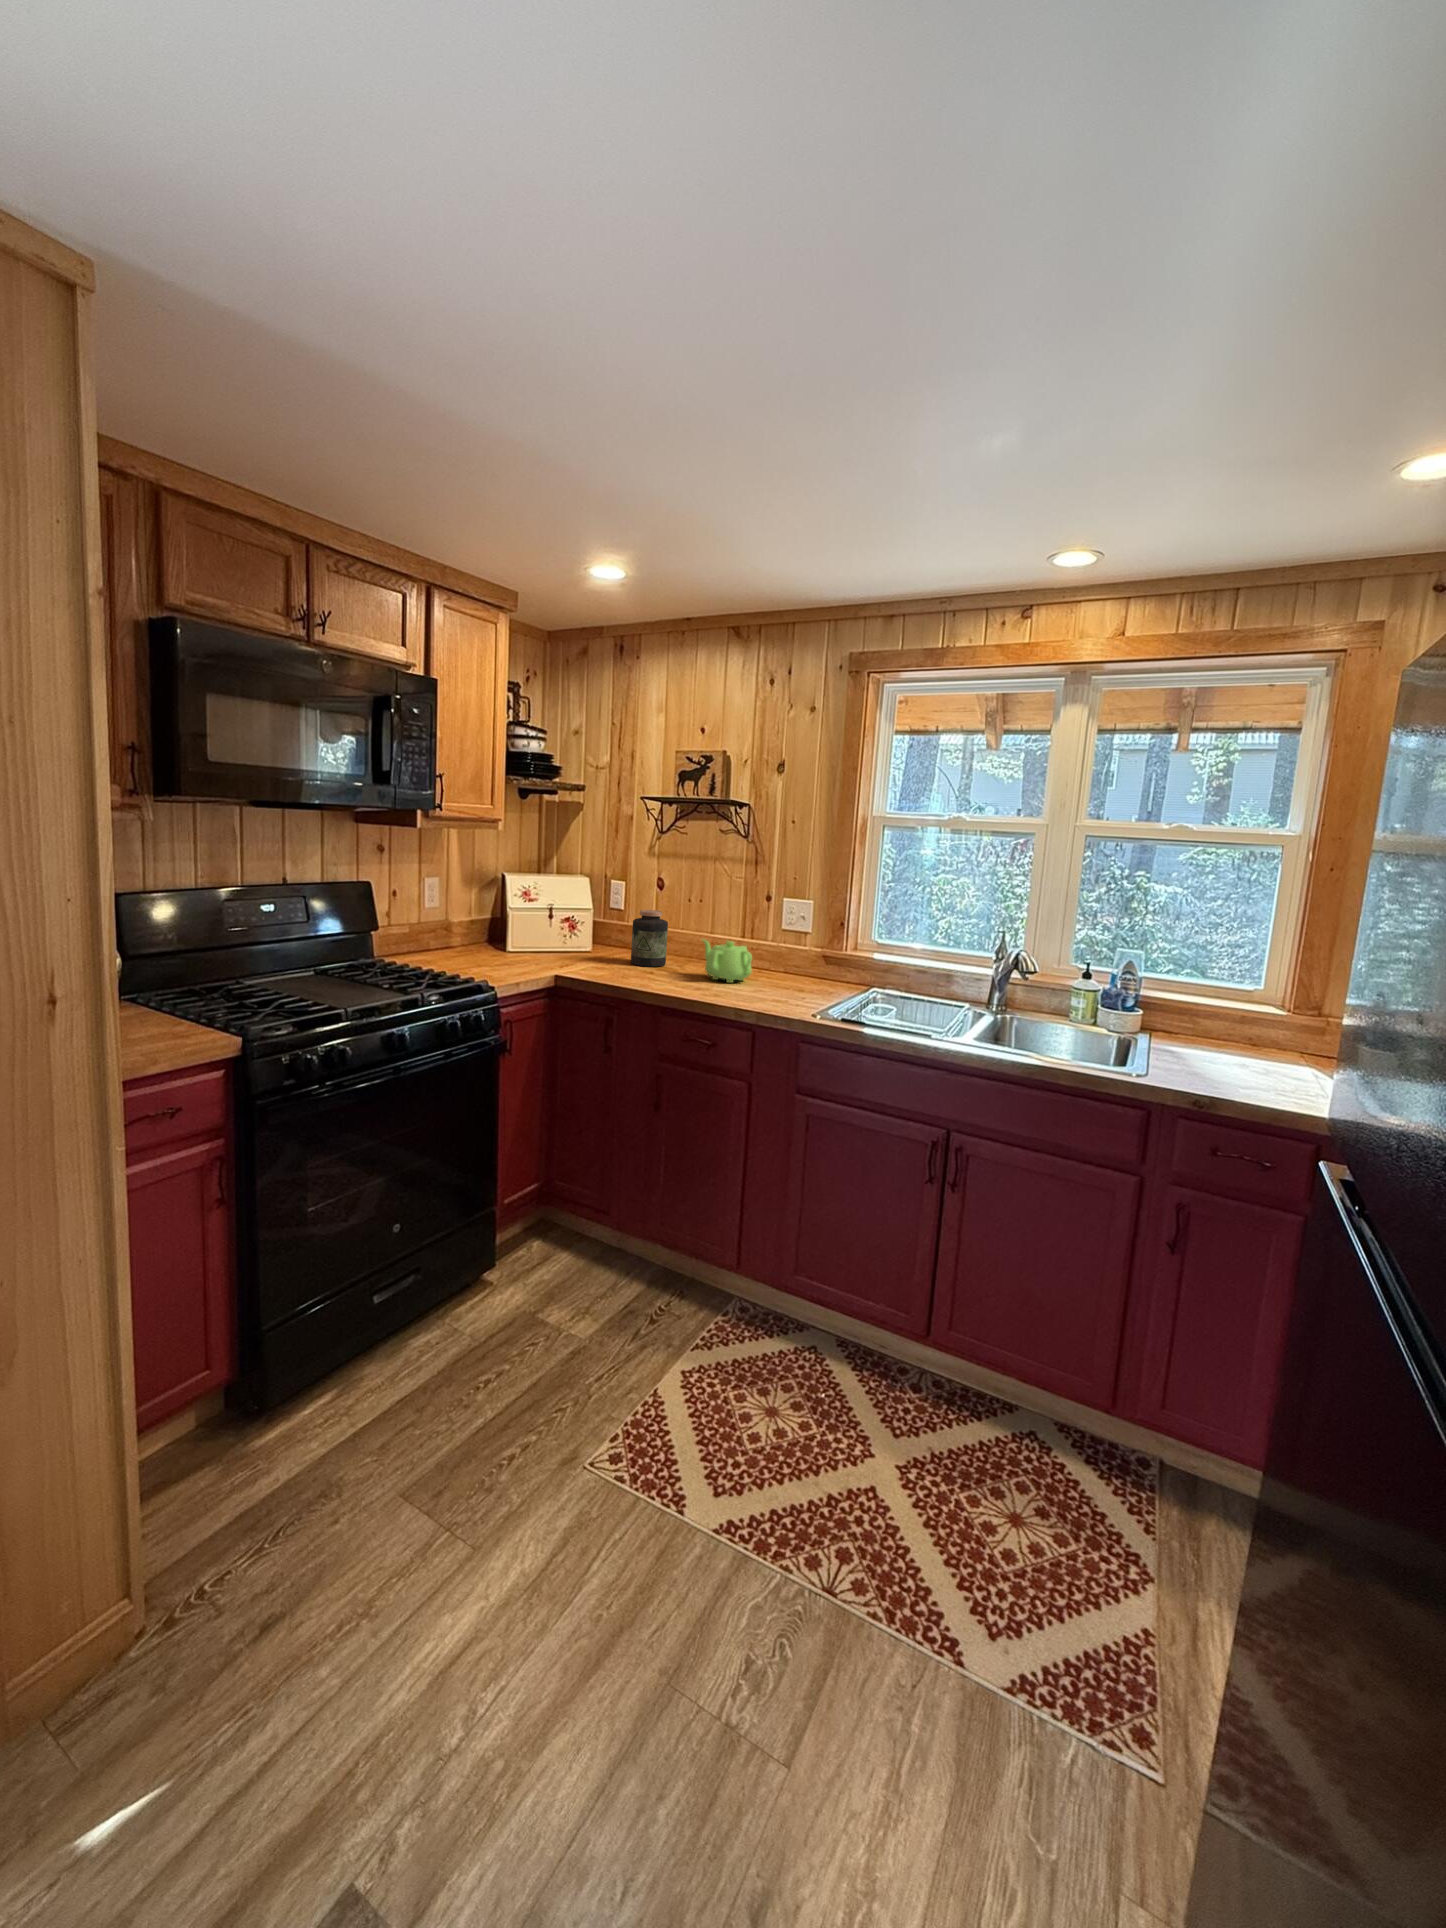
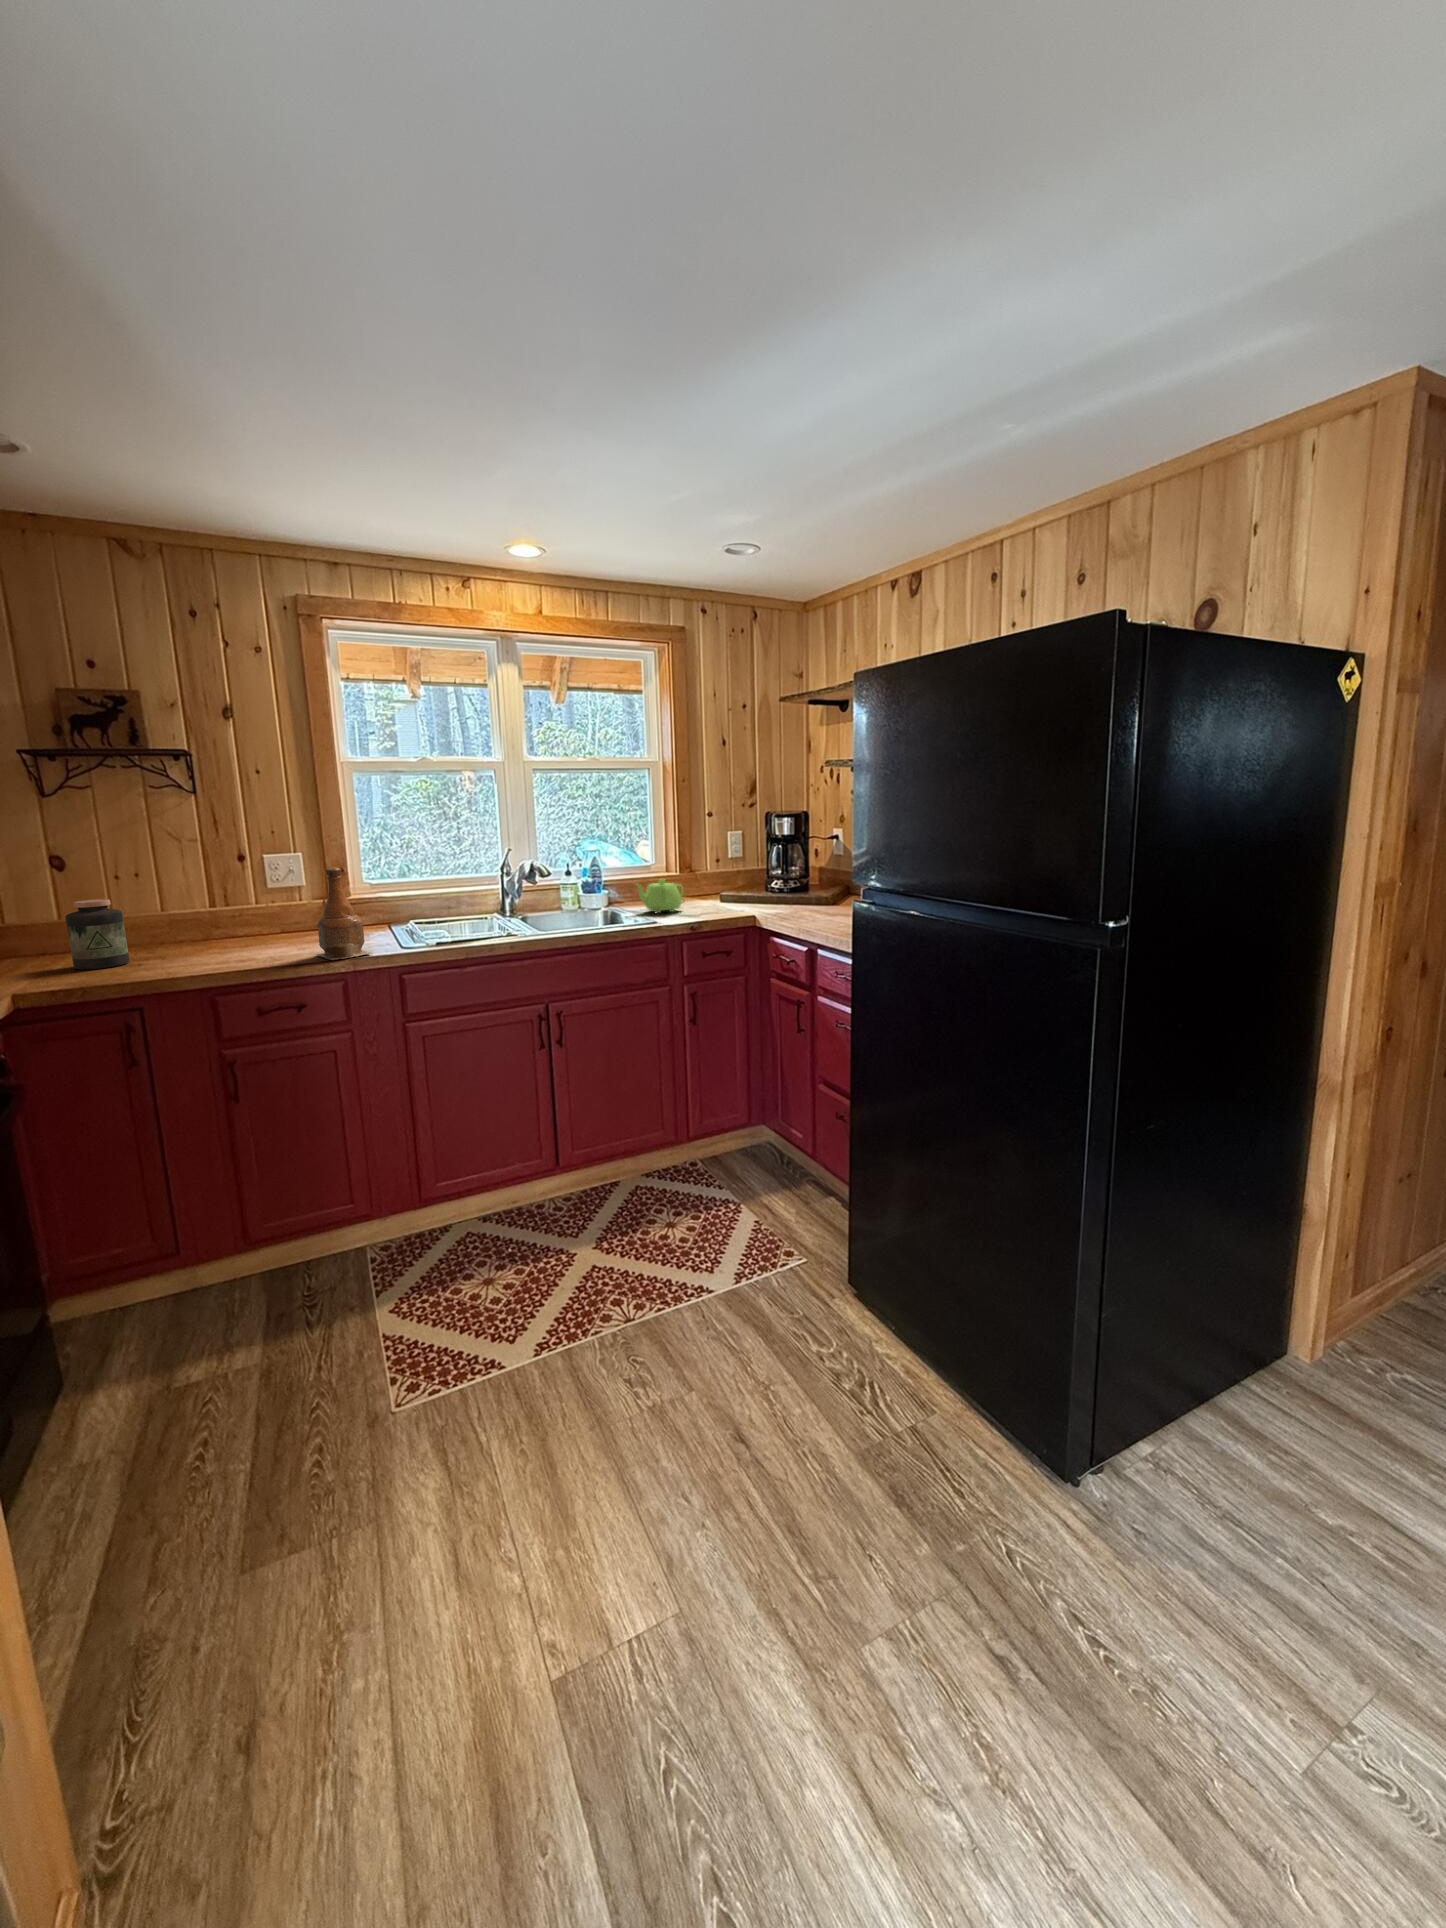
bottle: none [757,913,801,1009] -> present [315,867,372,960]
teapot: present [703,939,752,983] -> present [636,879,684,913]

